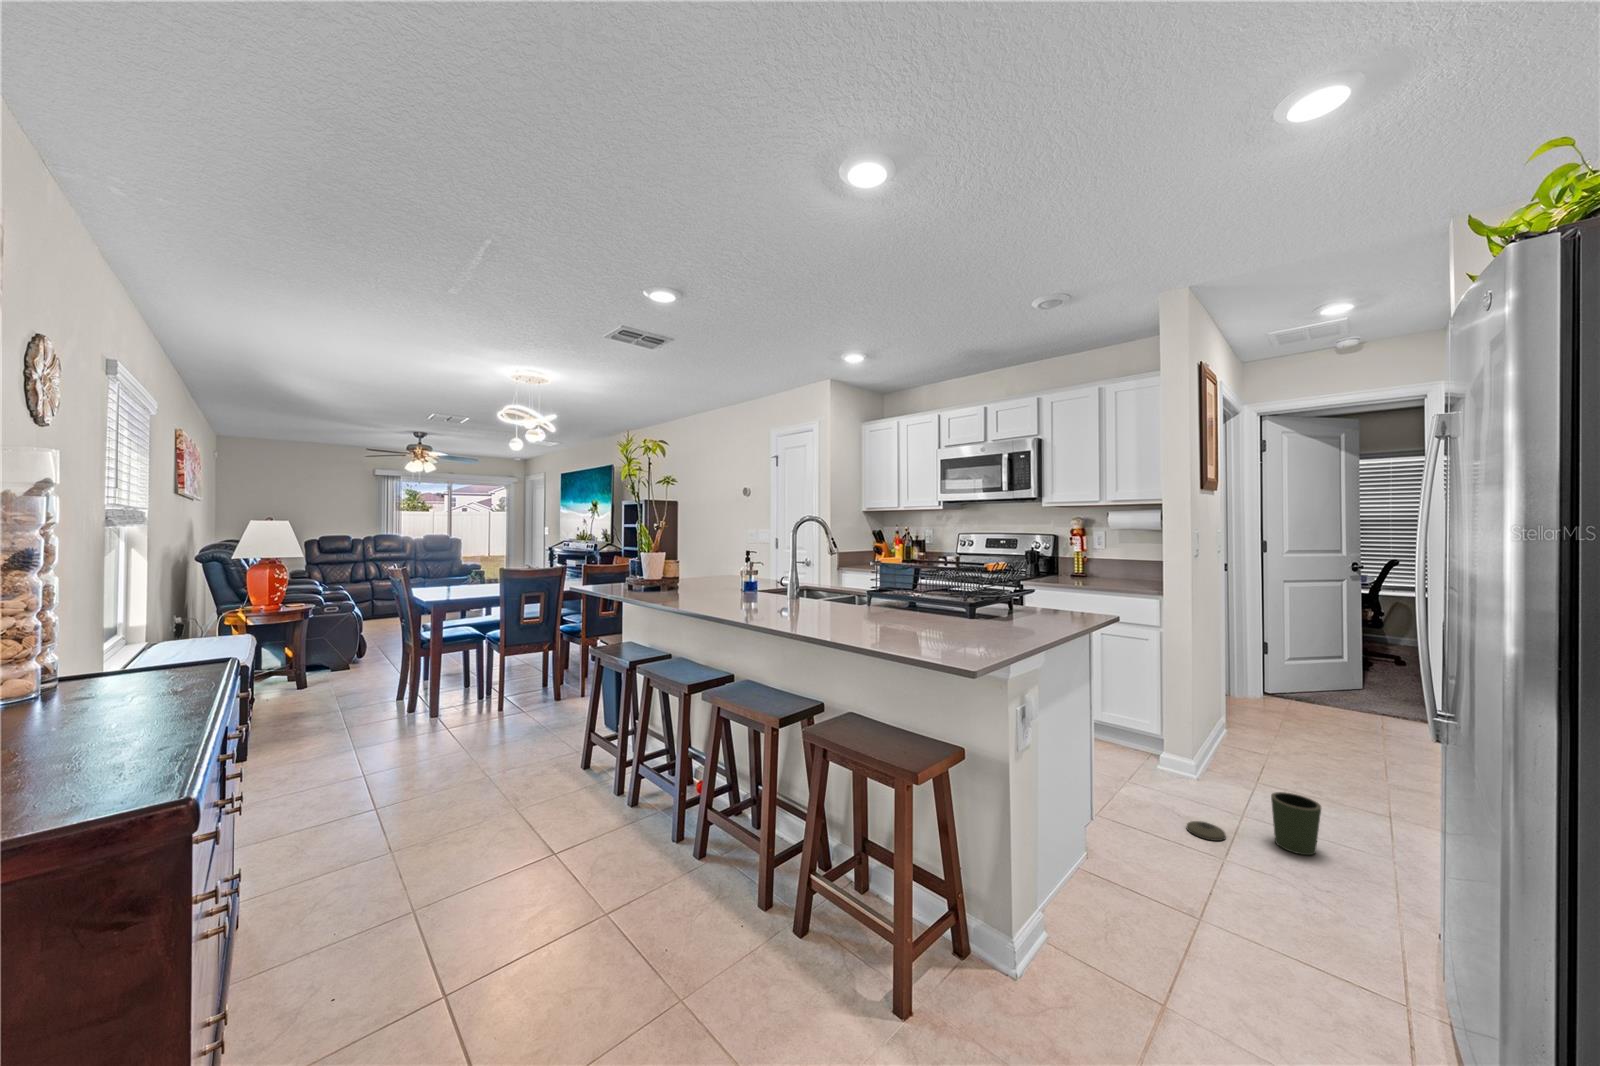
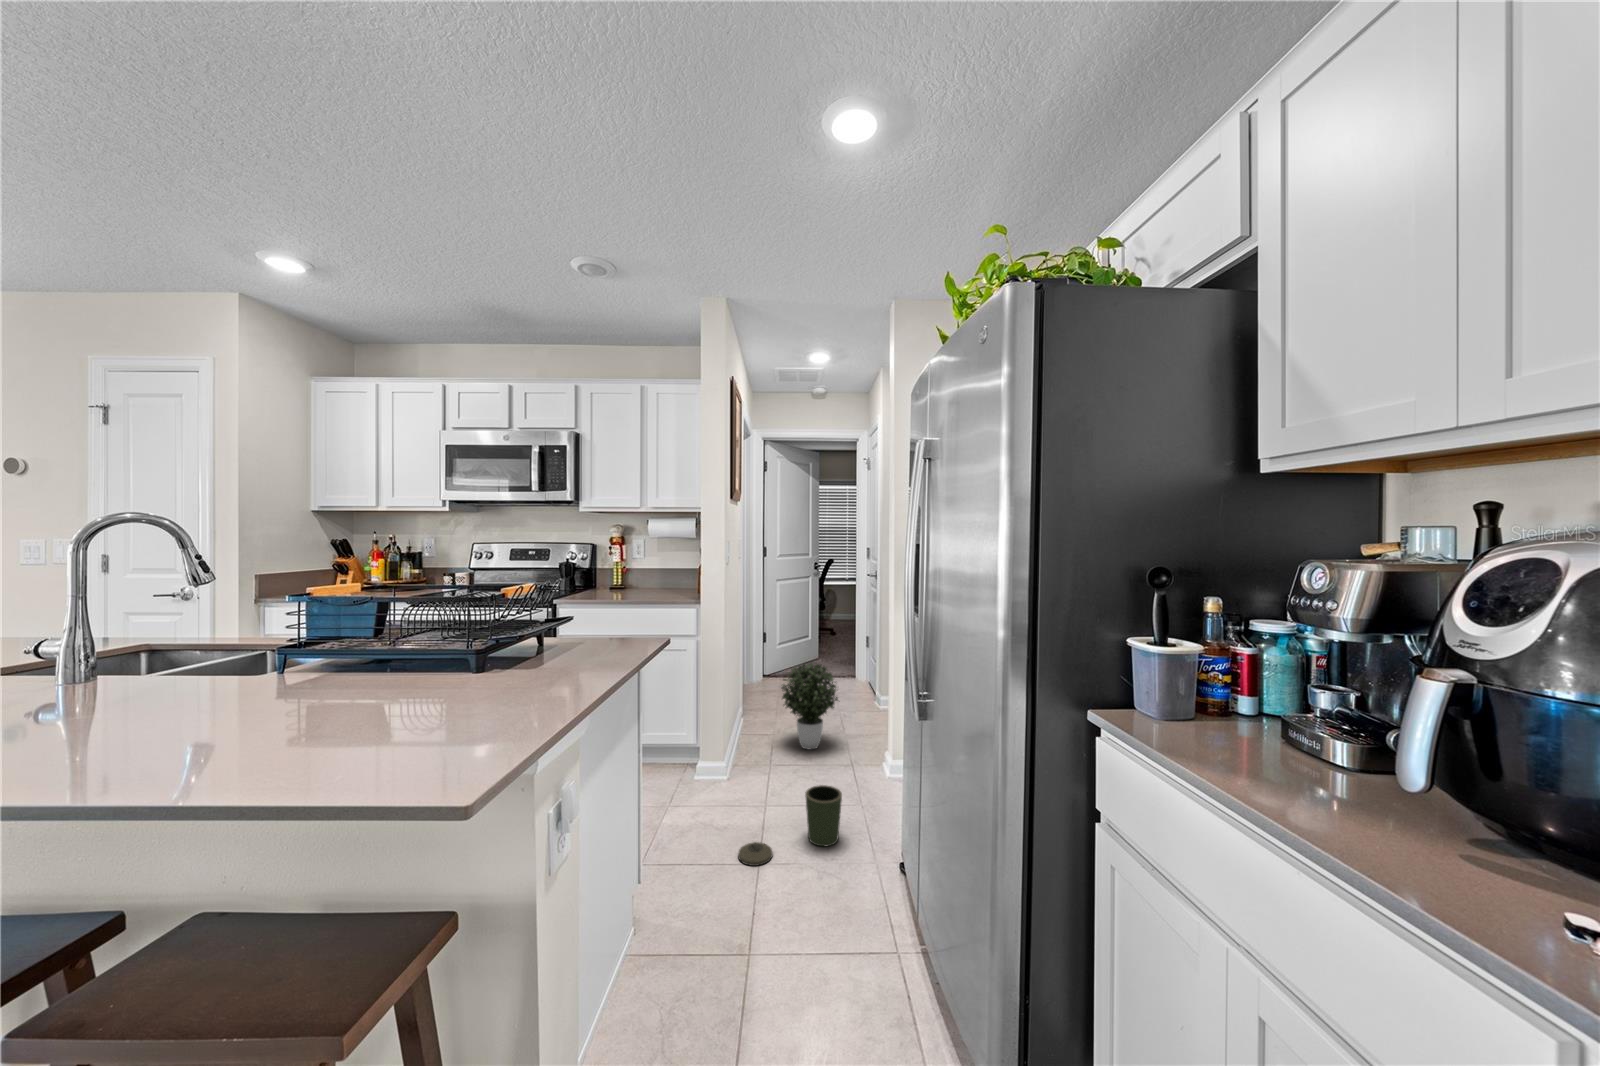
potted plant: none [1266,674,1357,775] -> present [782,663,838,749]

